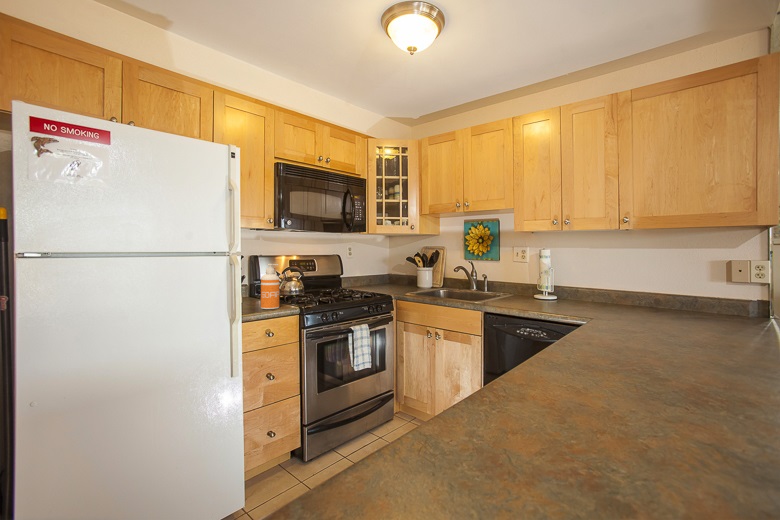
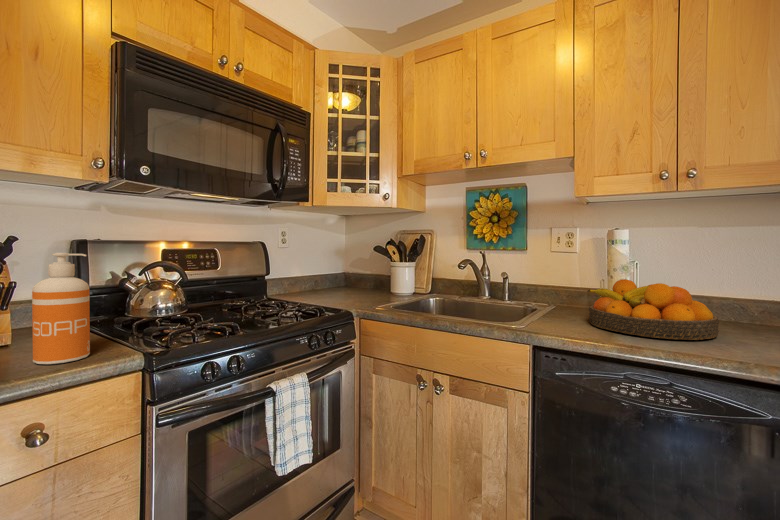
fruit bowl: none [521,278,583,308] -> present [587,279,719,340]

